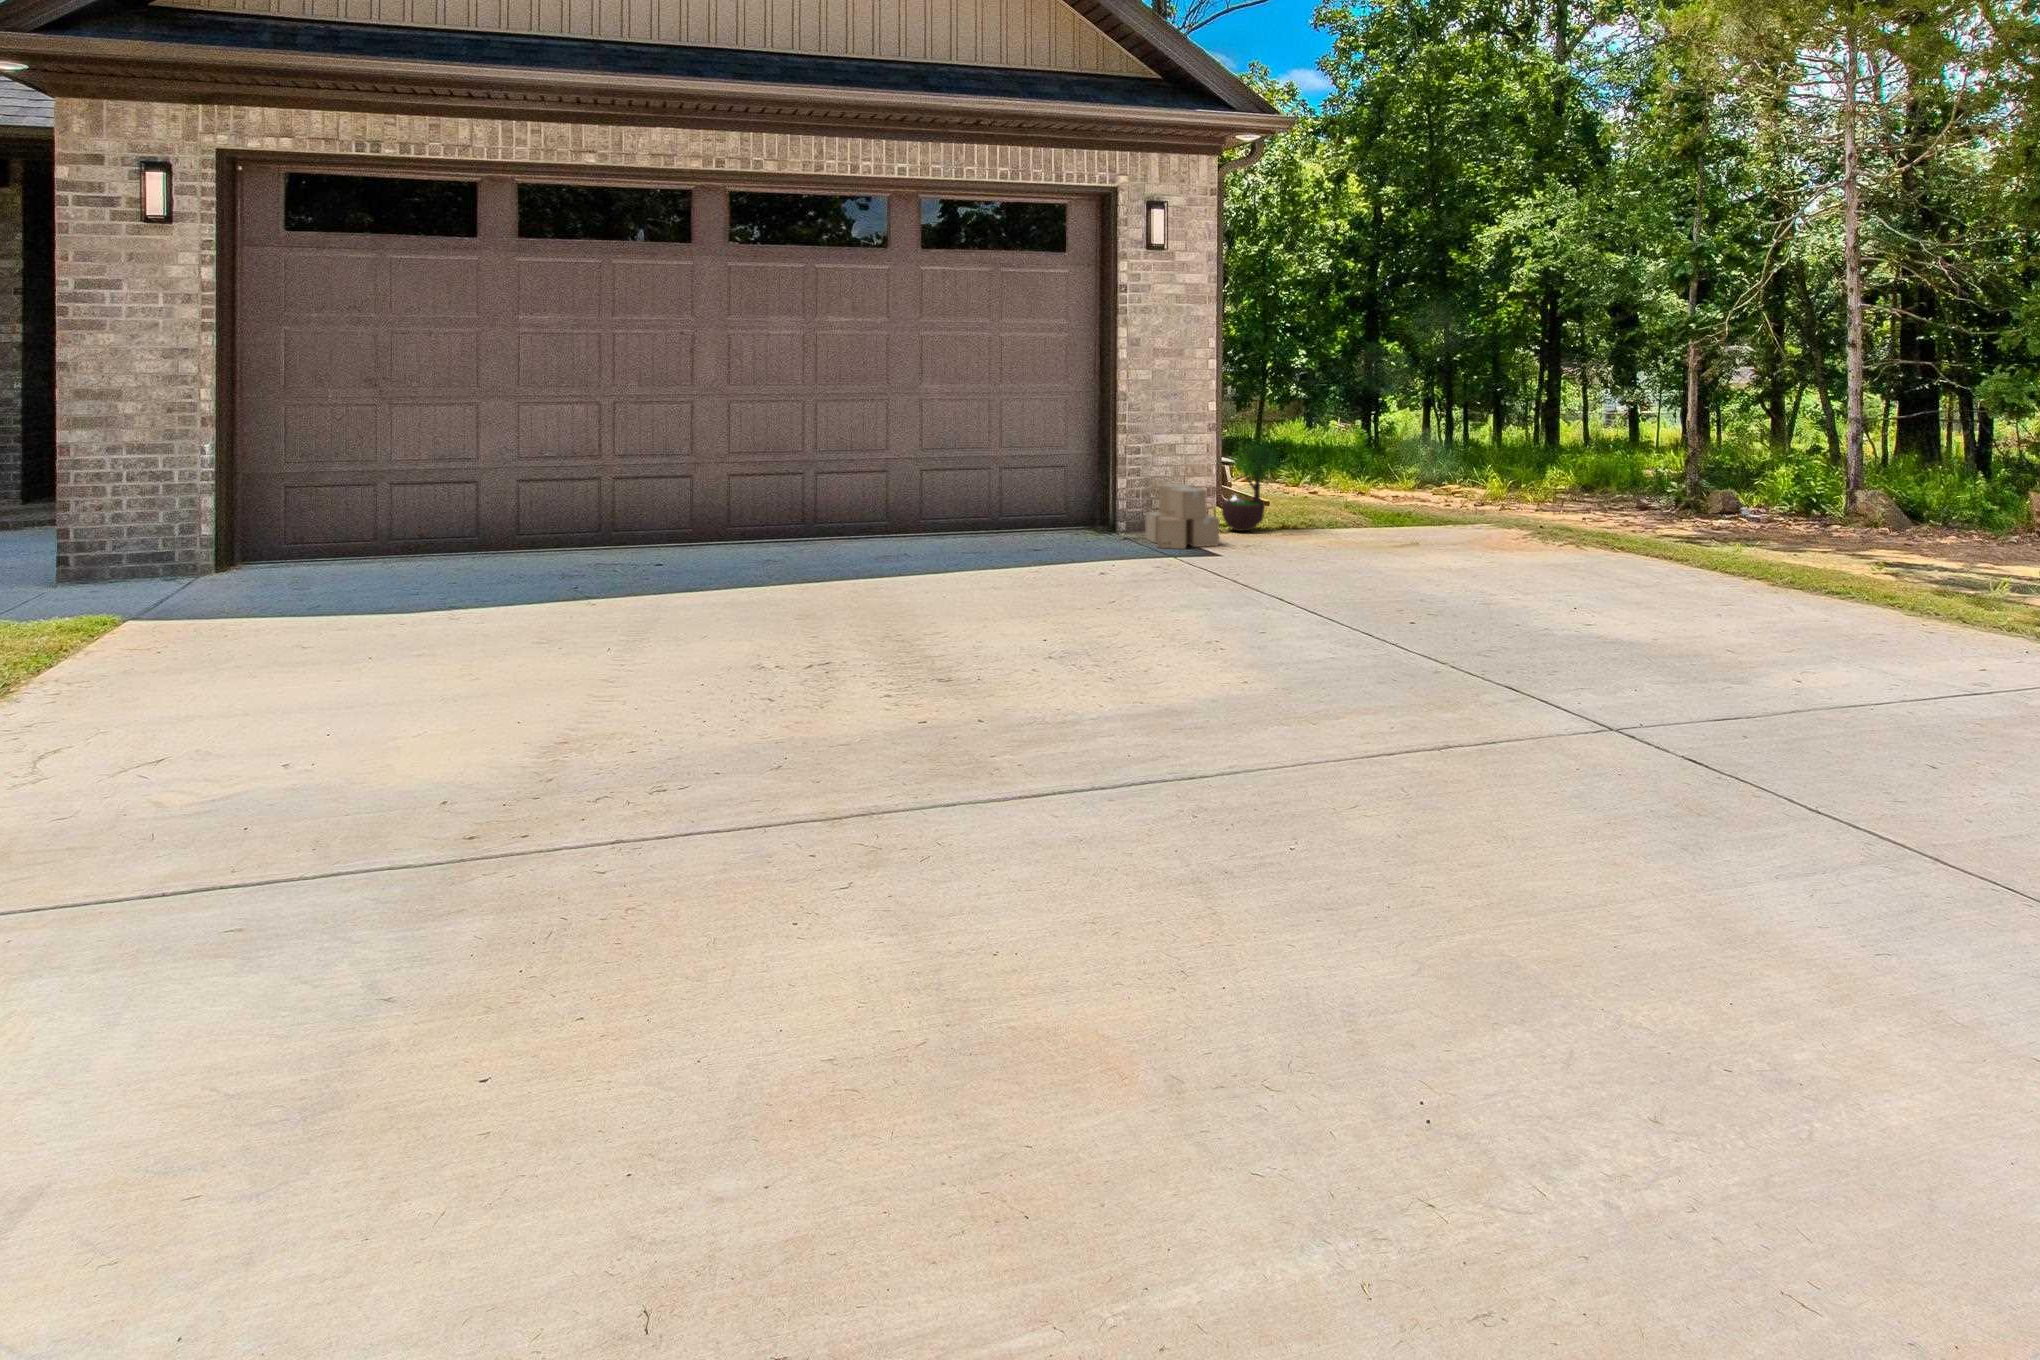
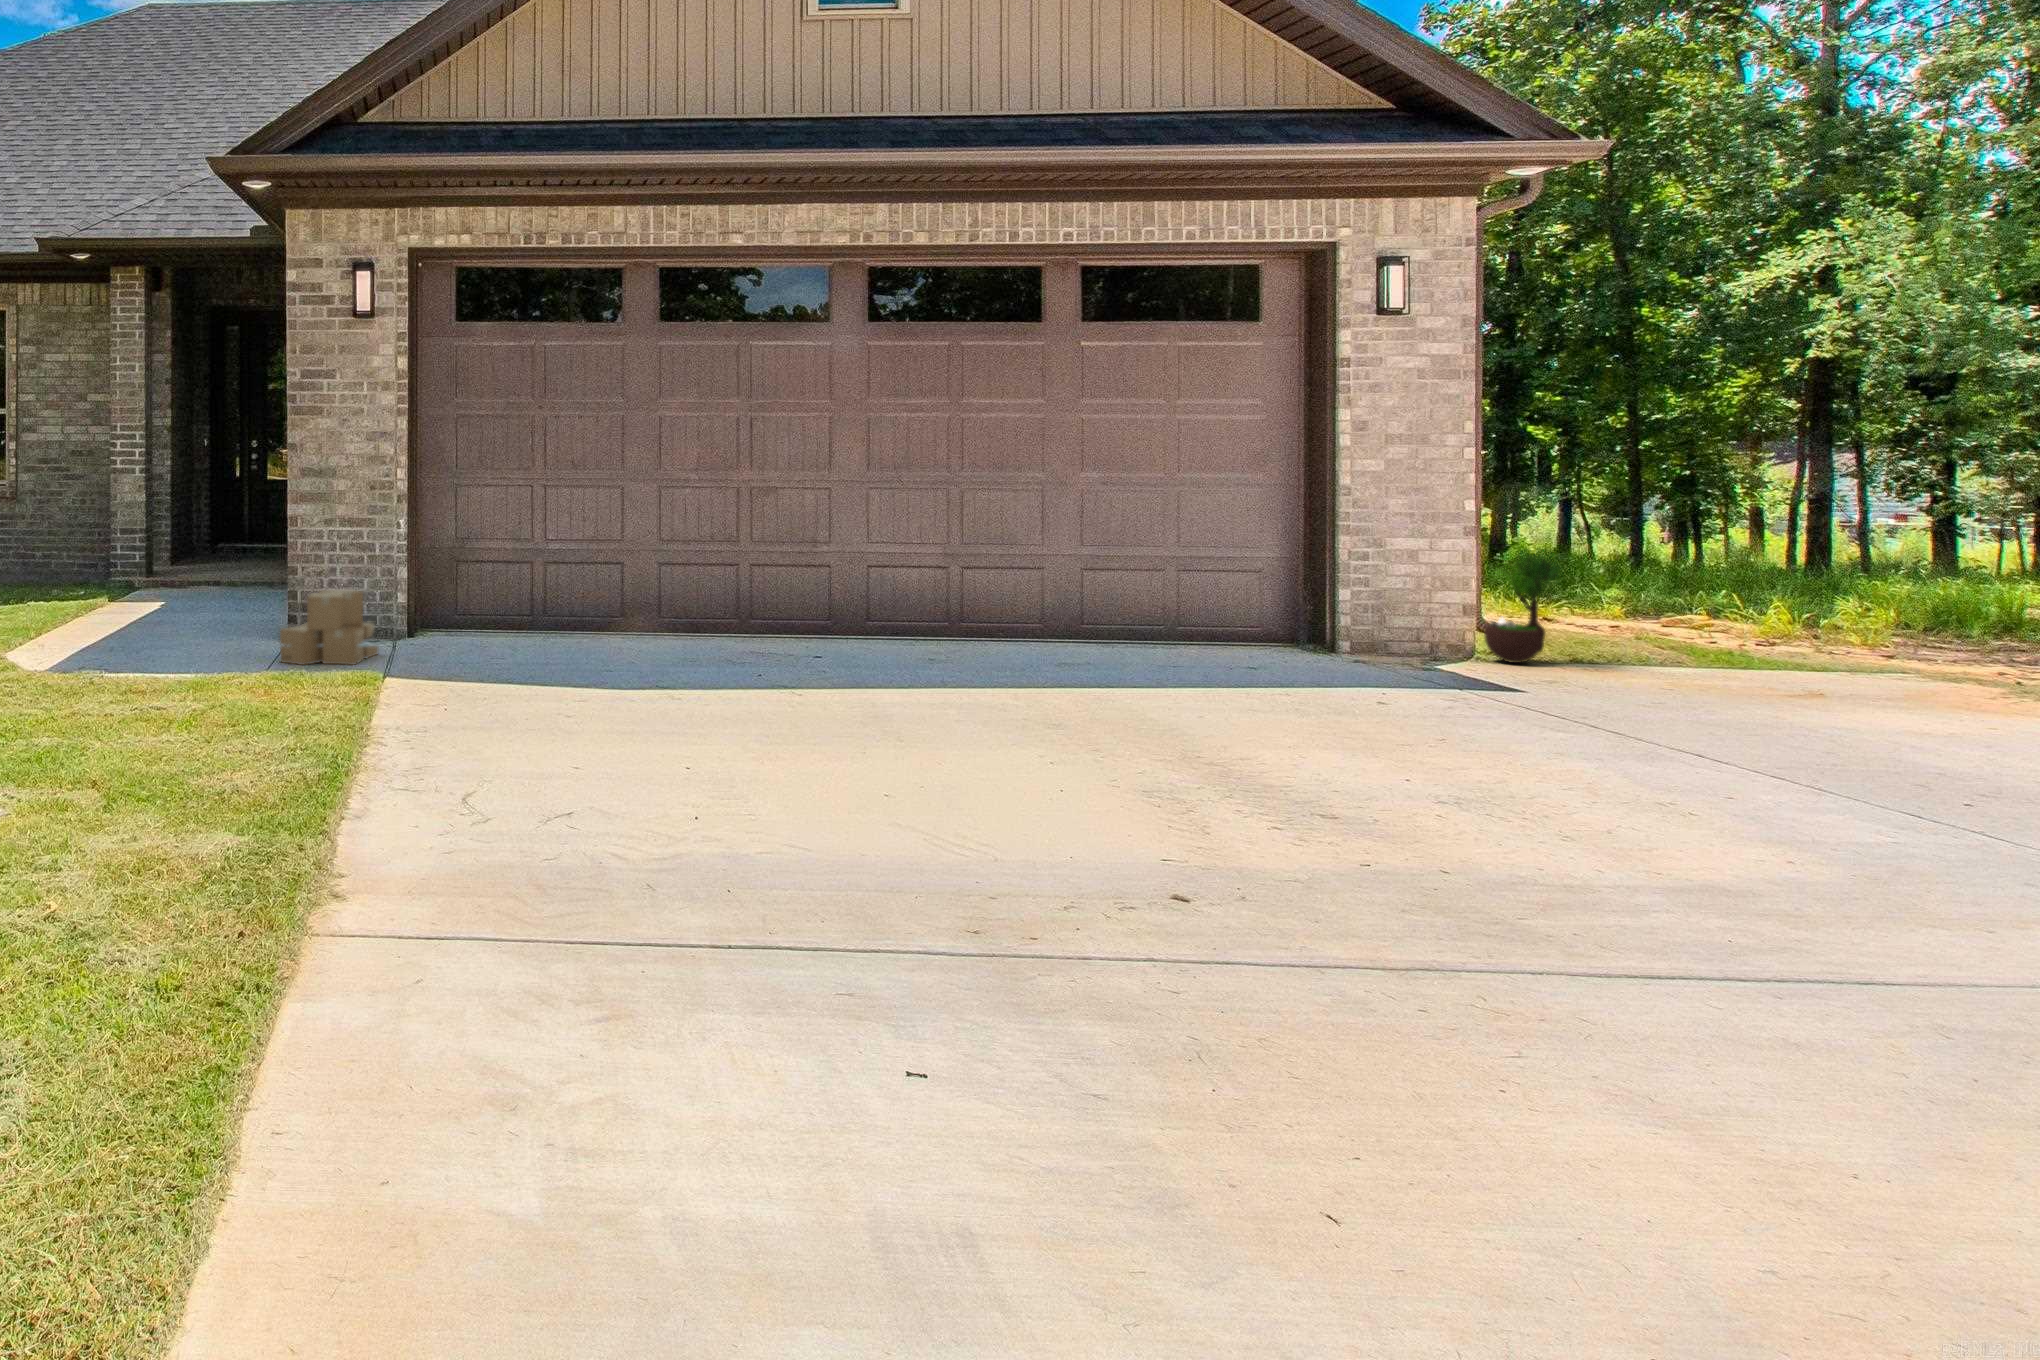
cardboard box: present [1145,484,1219,549] -> present [280,590,379,665]

